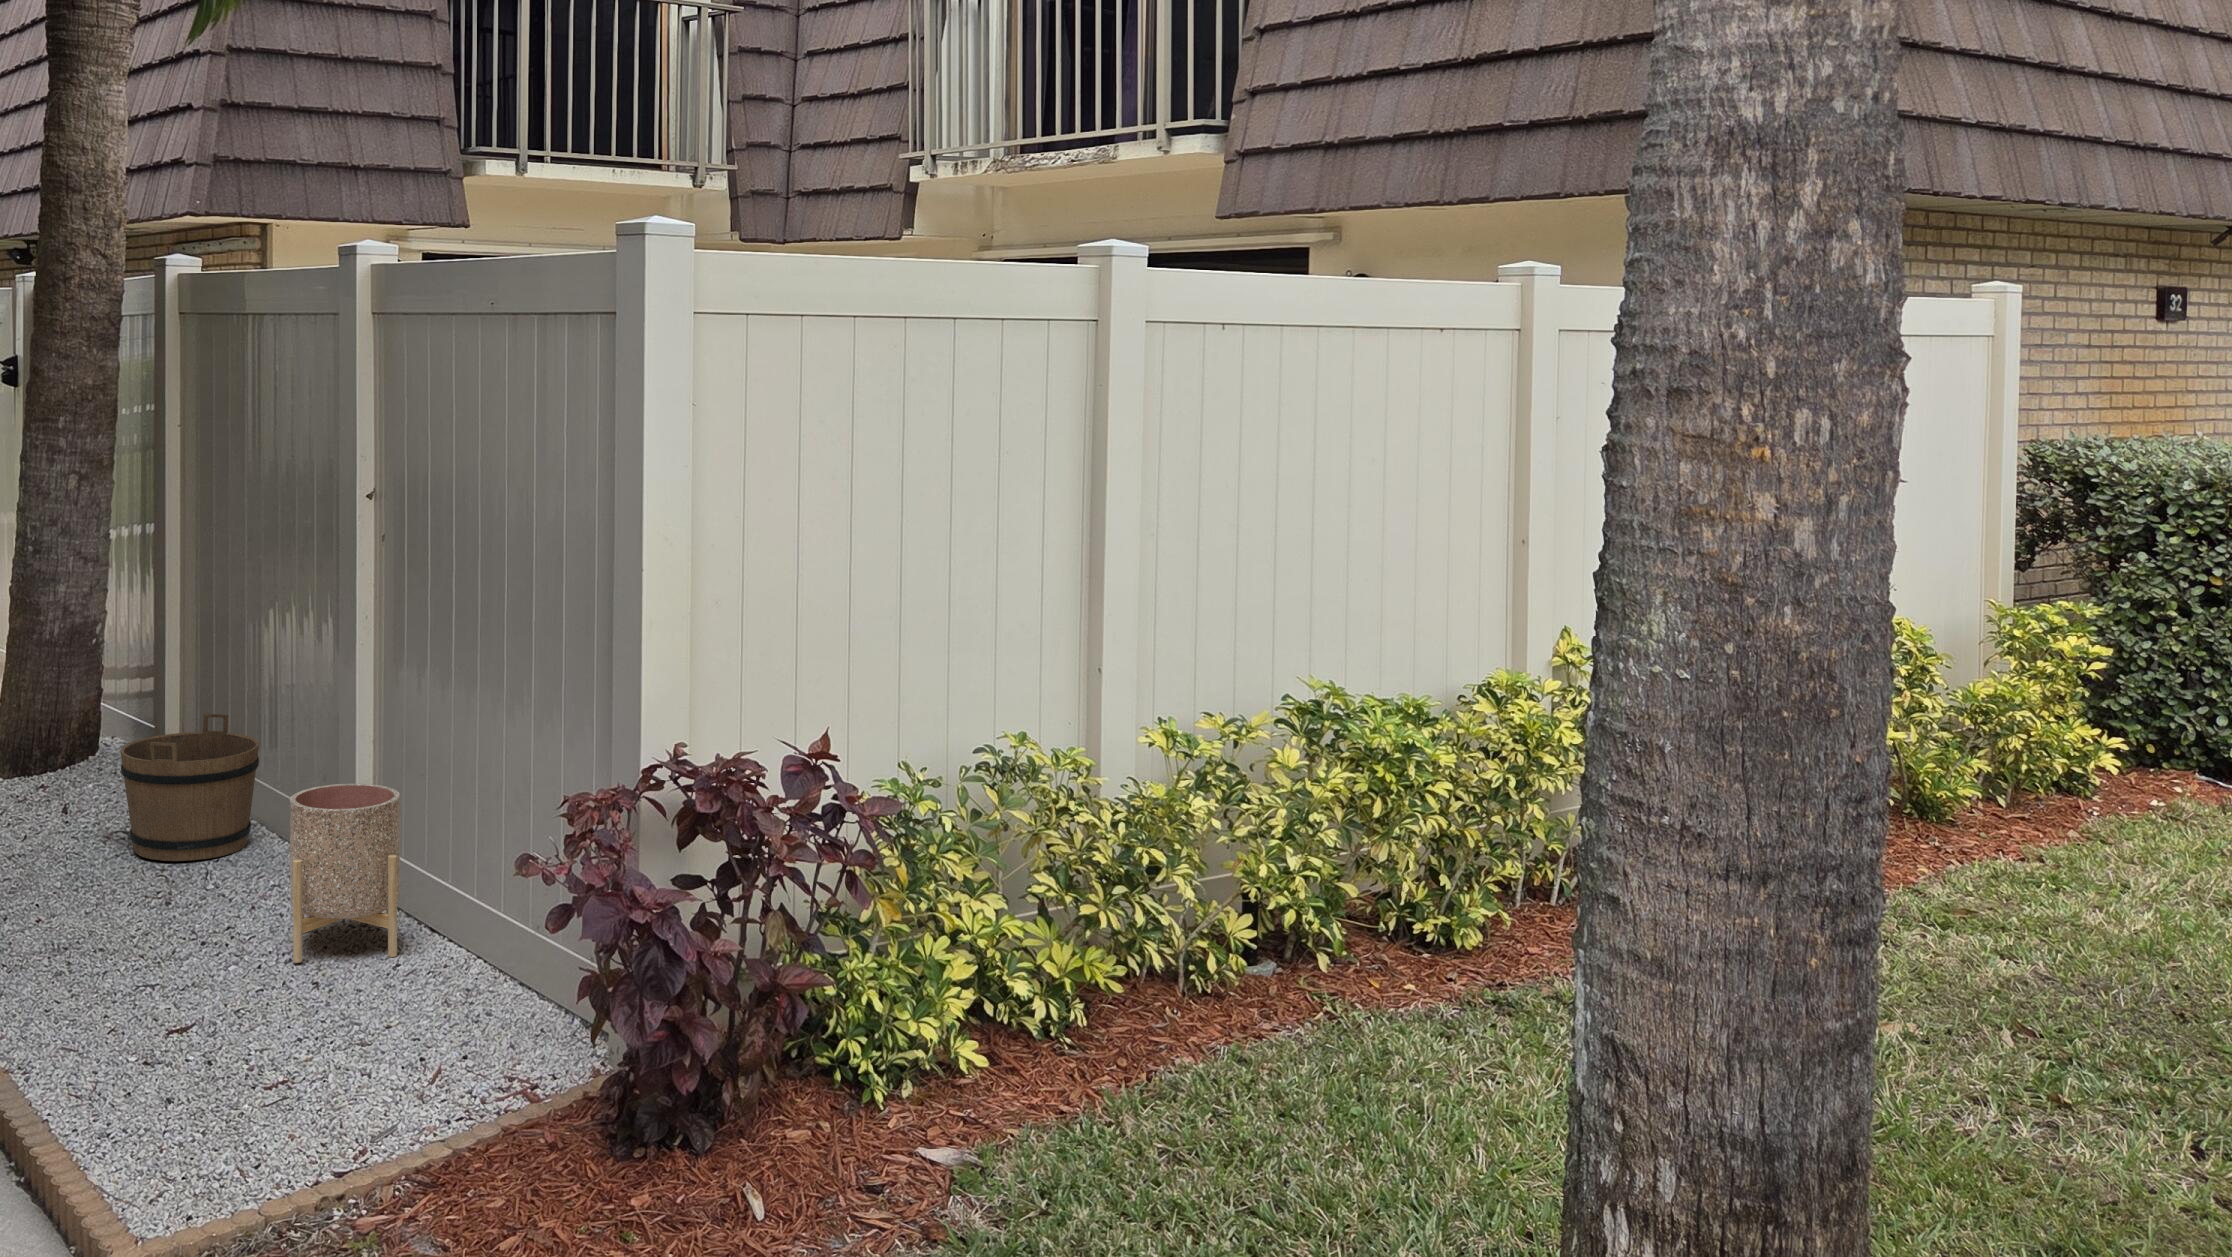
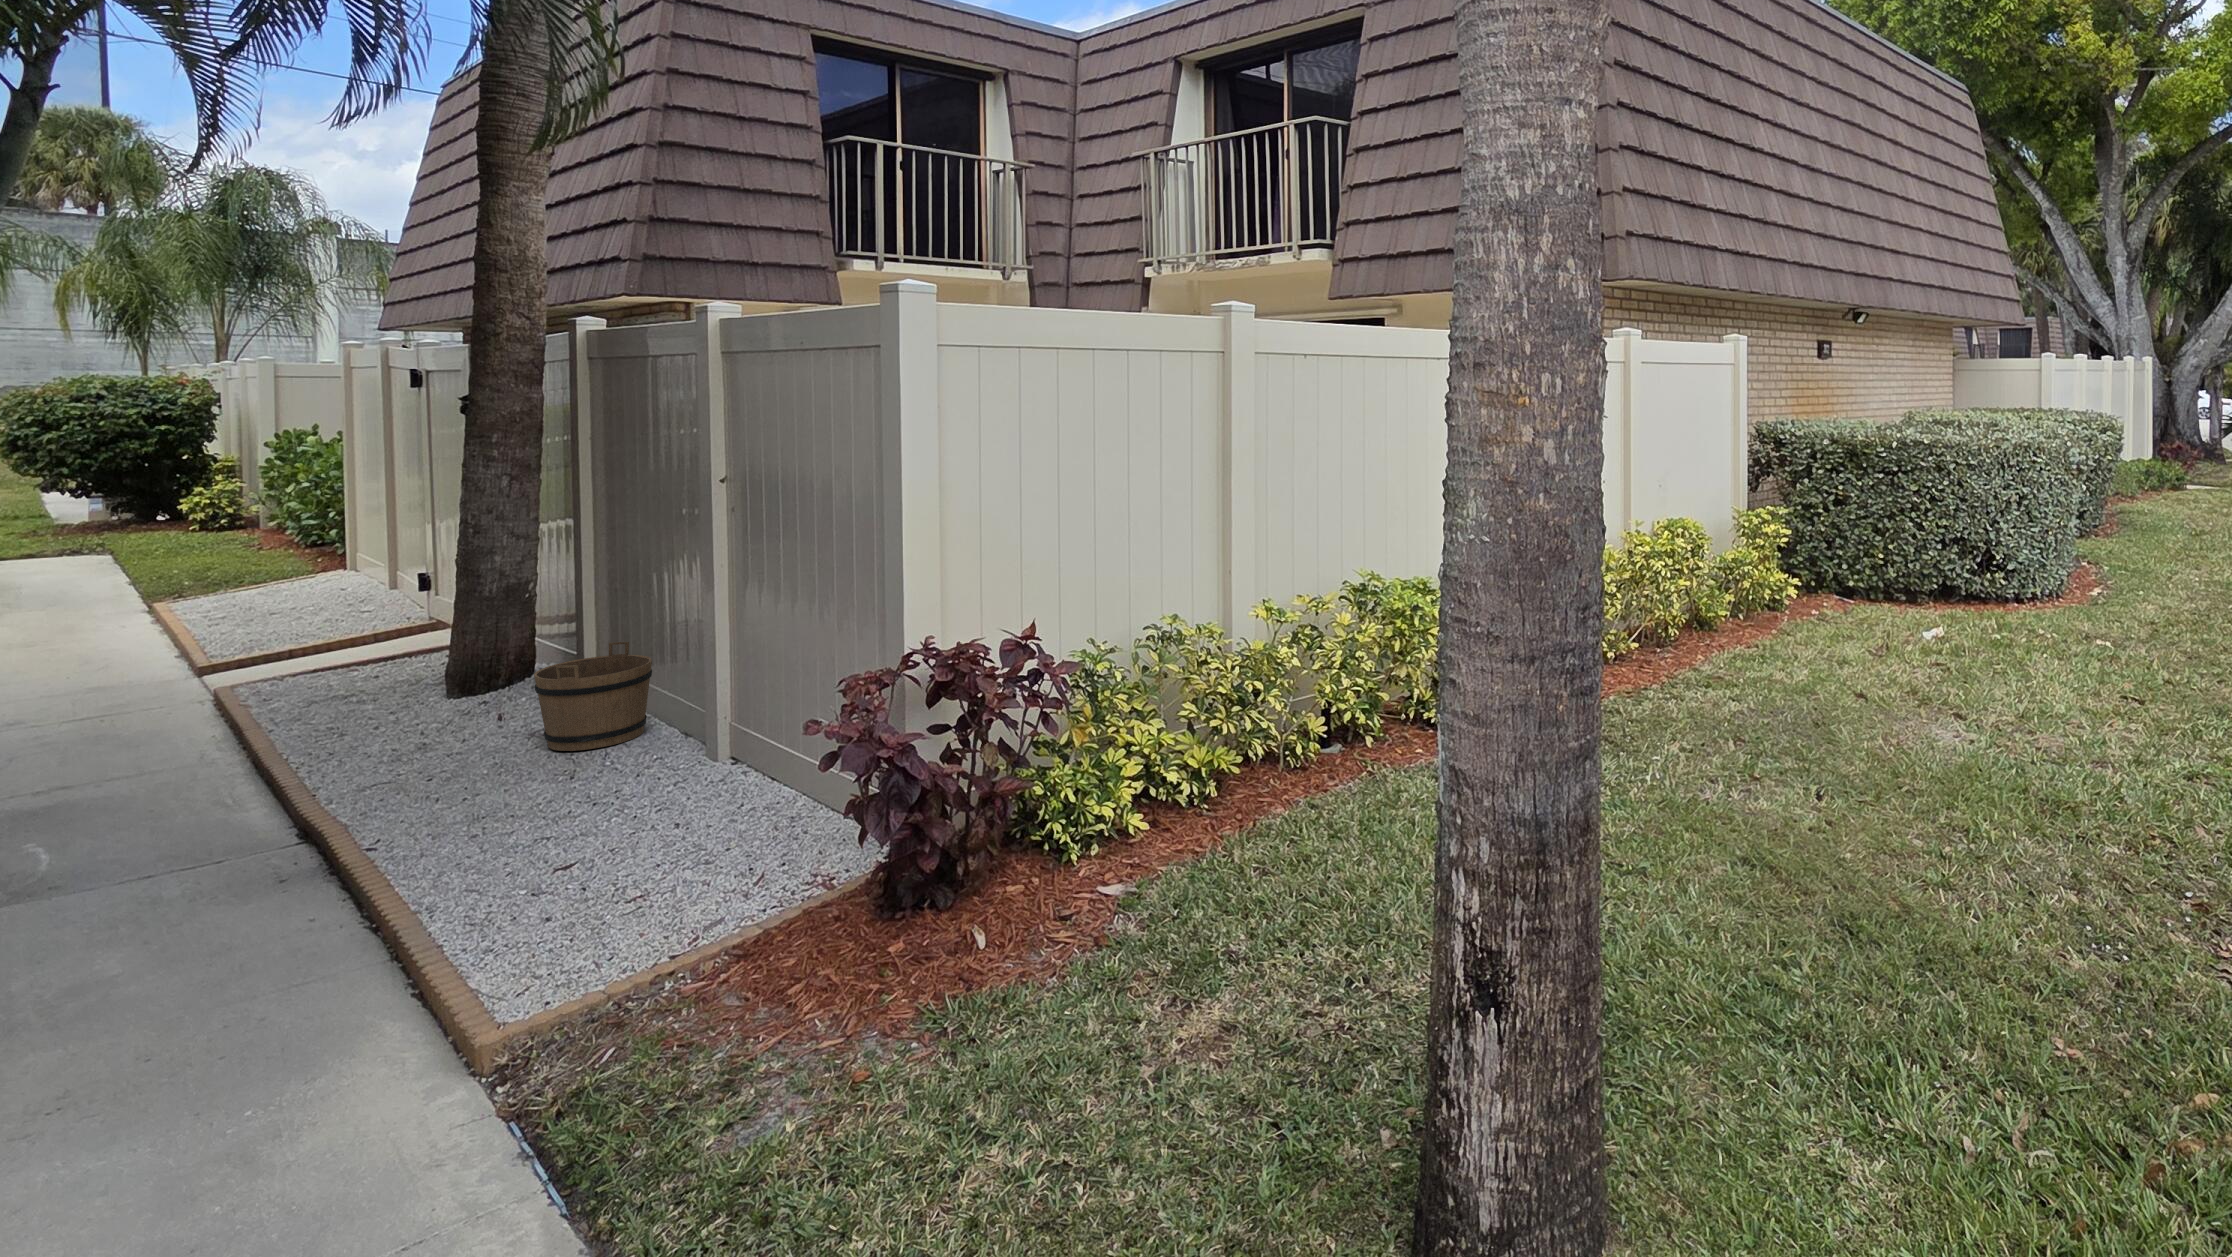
planter: present [290,784,400,963] -> none [654,682,746,814]

